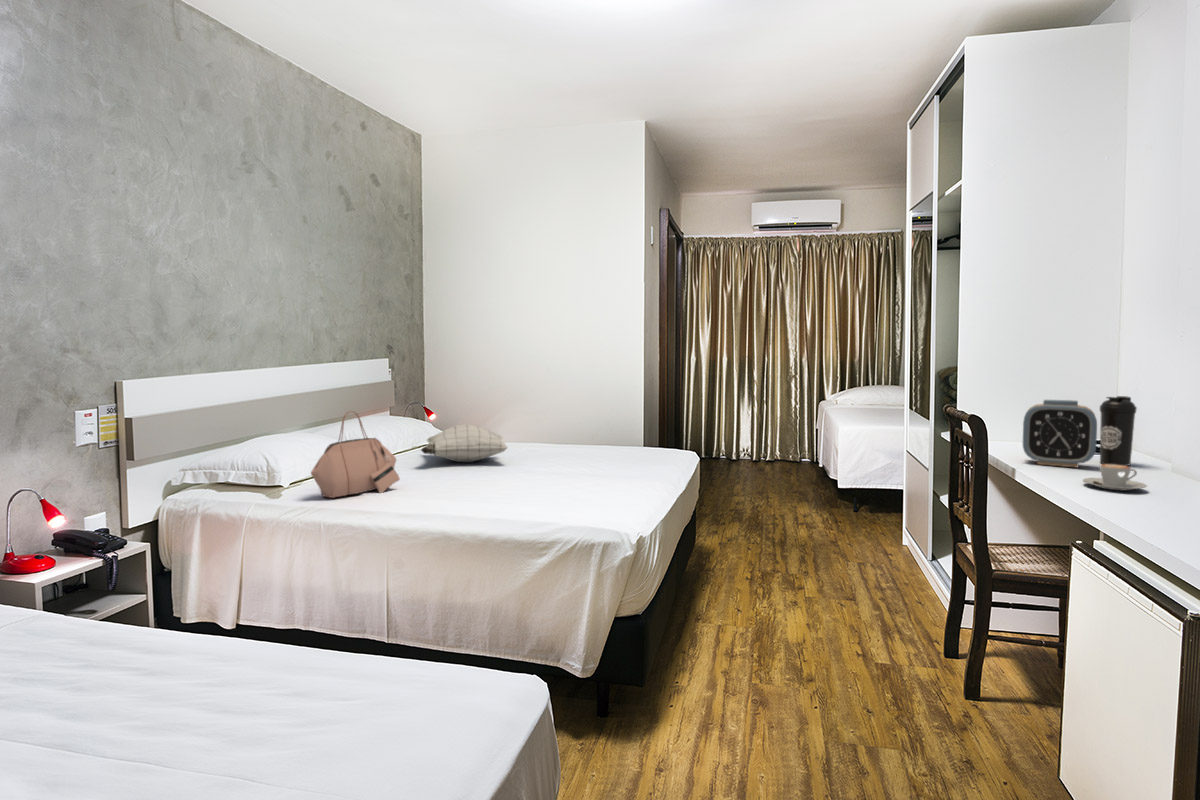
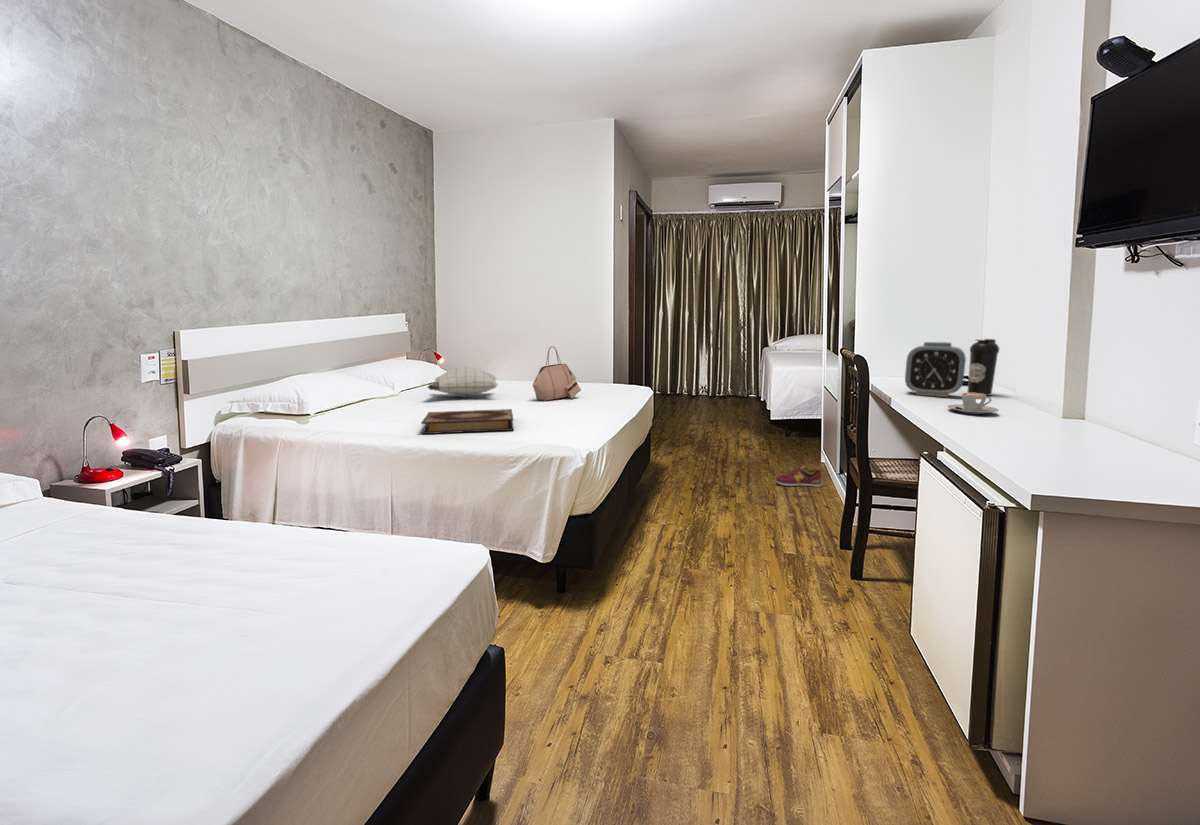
handbag: present [311,411,400,498] -> present [533,347,581,401]
book: none [425,479,539,511] -> present [421,409,514,434]
sneaker: none [853,550,914,578] -> present [776,466,823,487]

